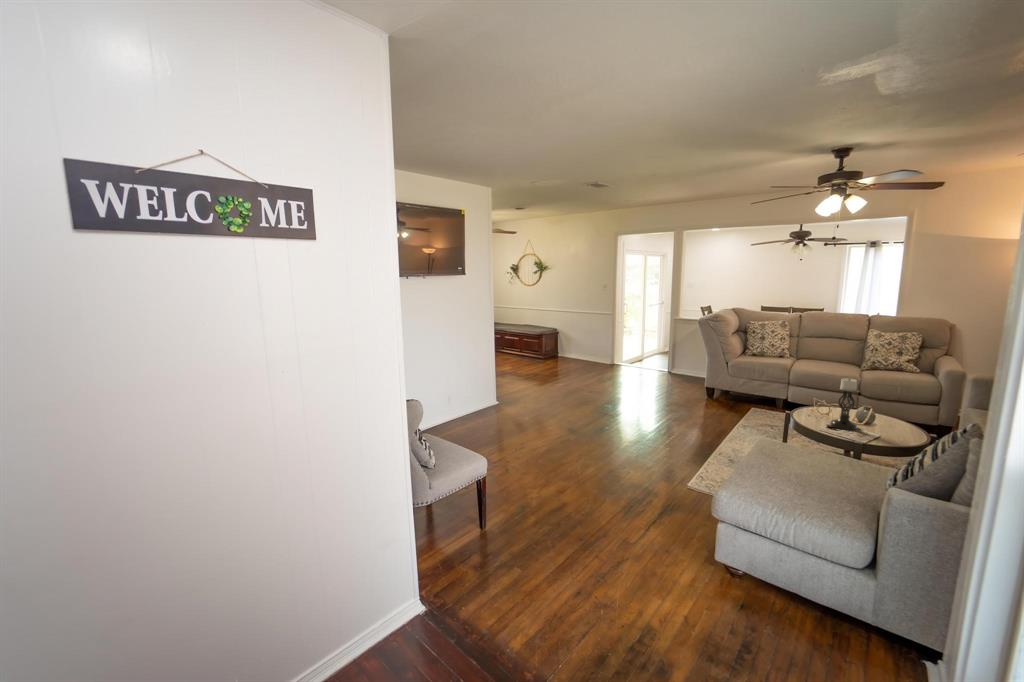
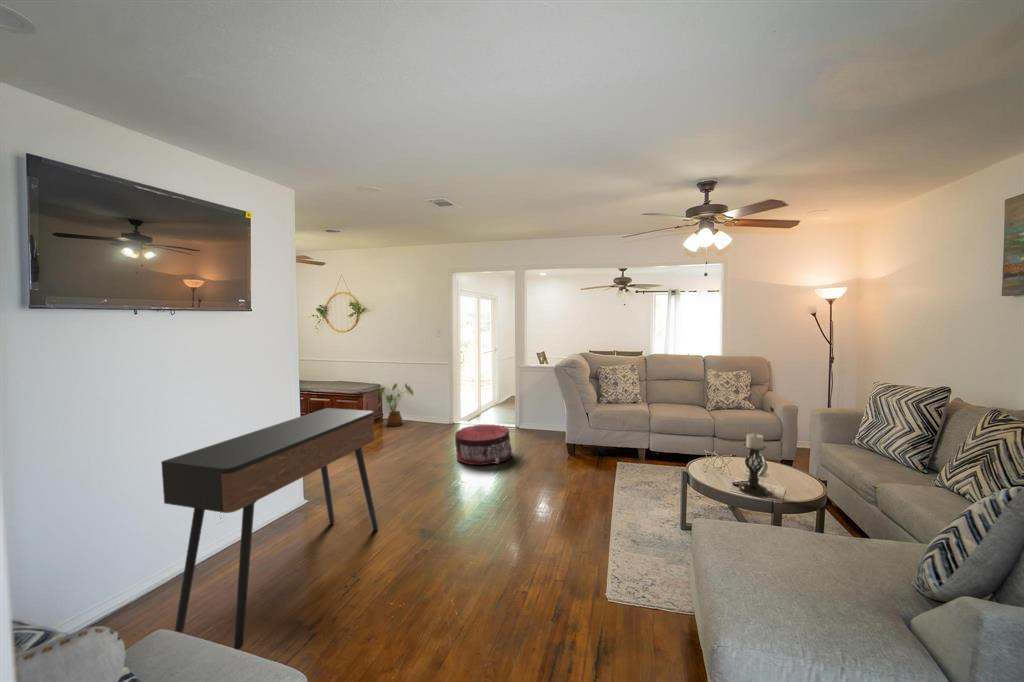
house plant: none [553,328,581,362] -> present [379,384,413,426]
console table: none [435,337,545,455] -> present [161,408,378,649]
pouf: none [608,364,655,395] -> present [455,424,512,465]

